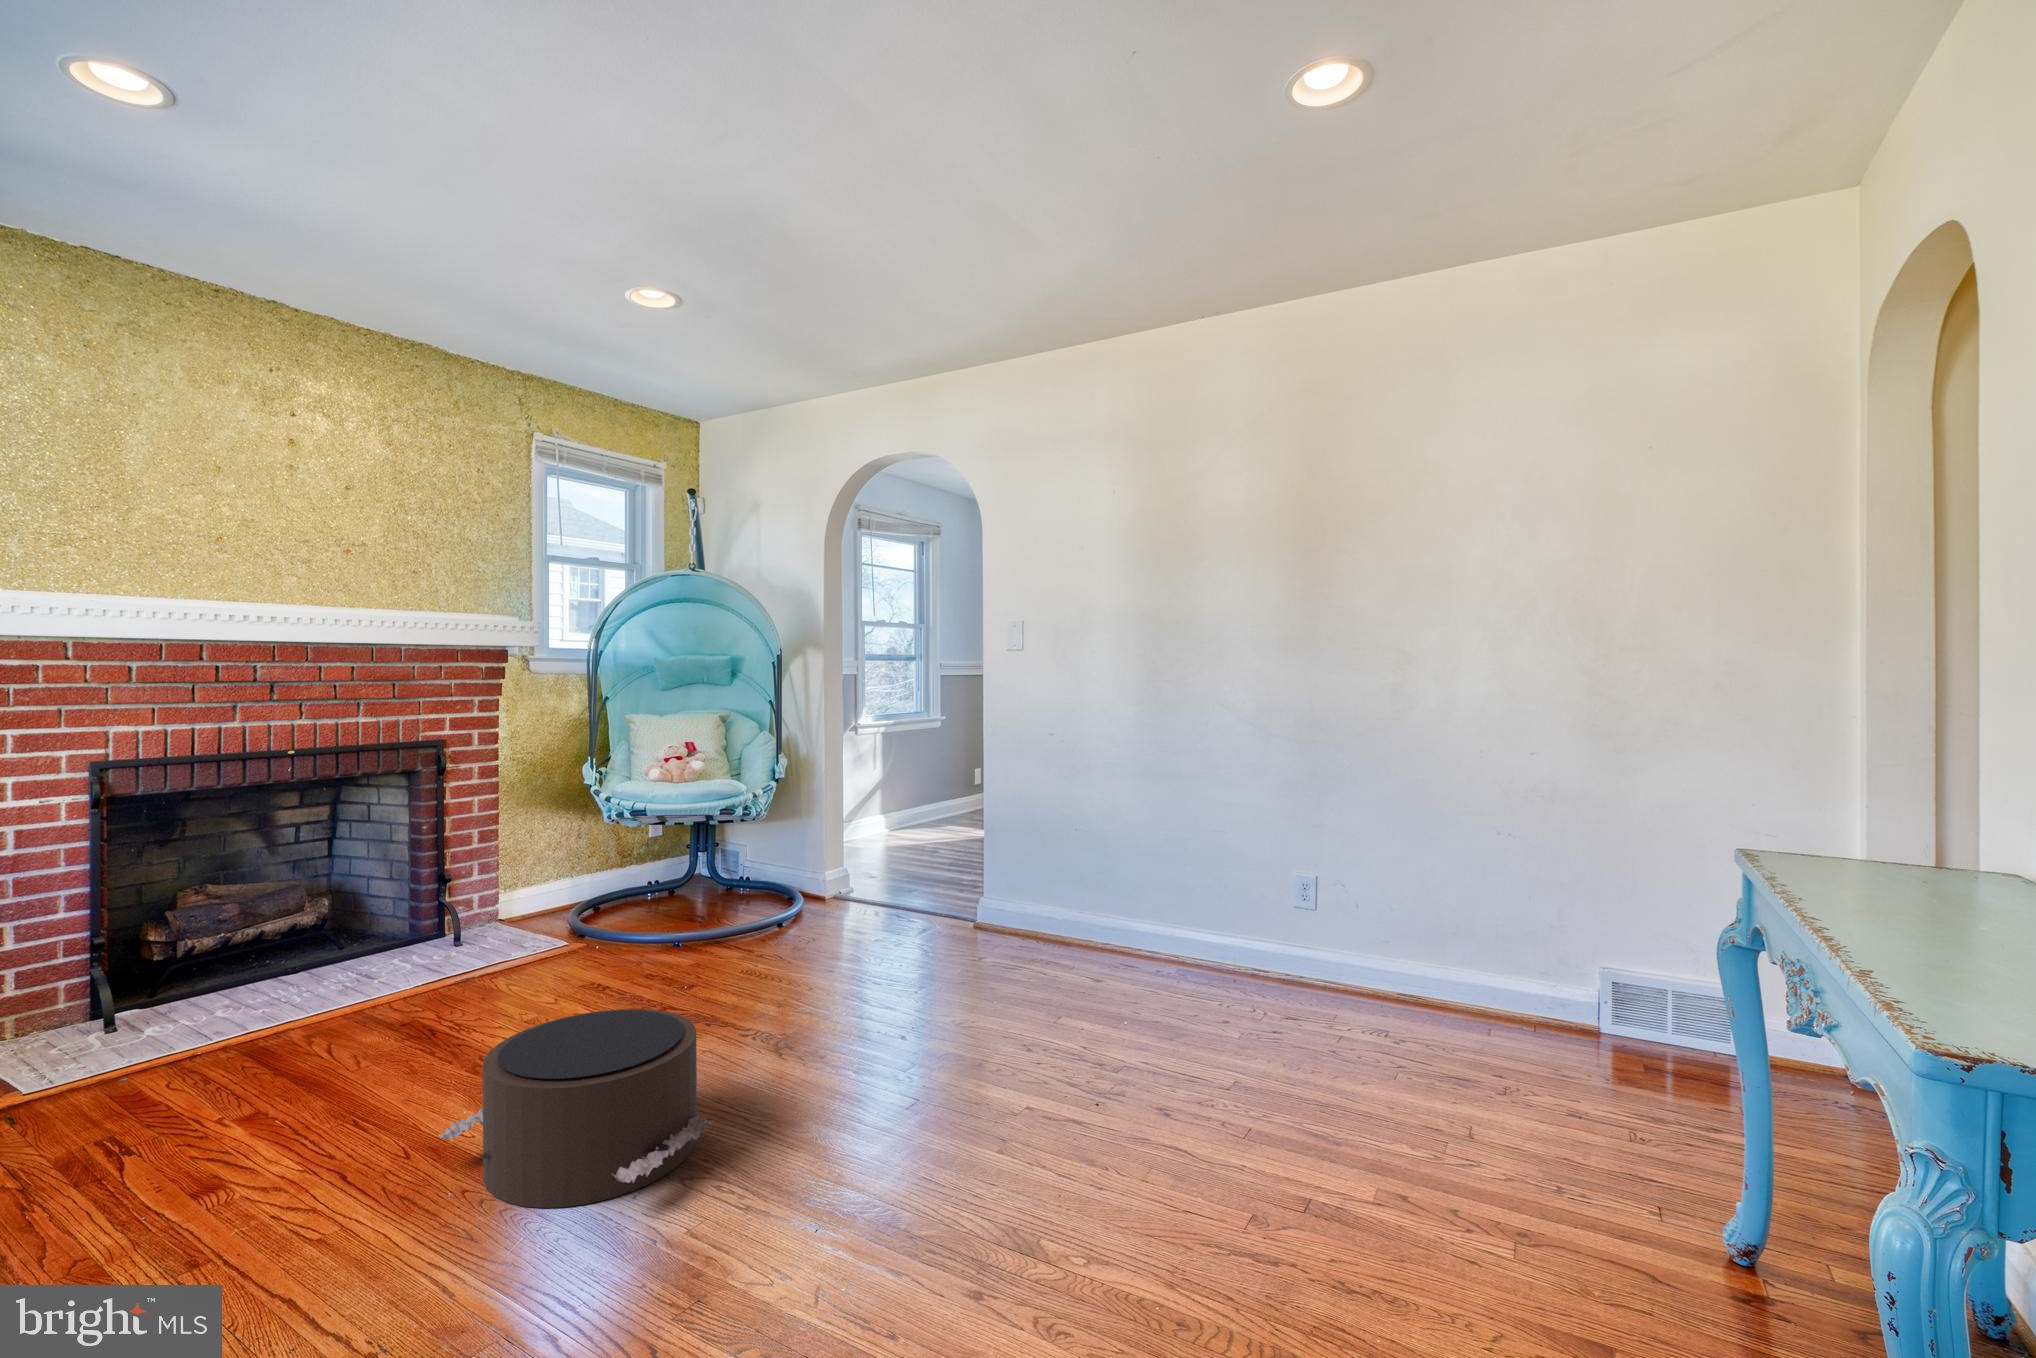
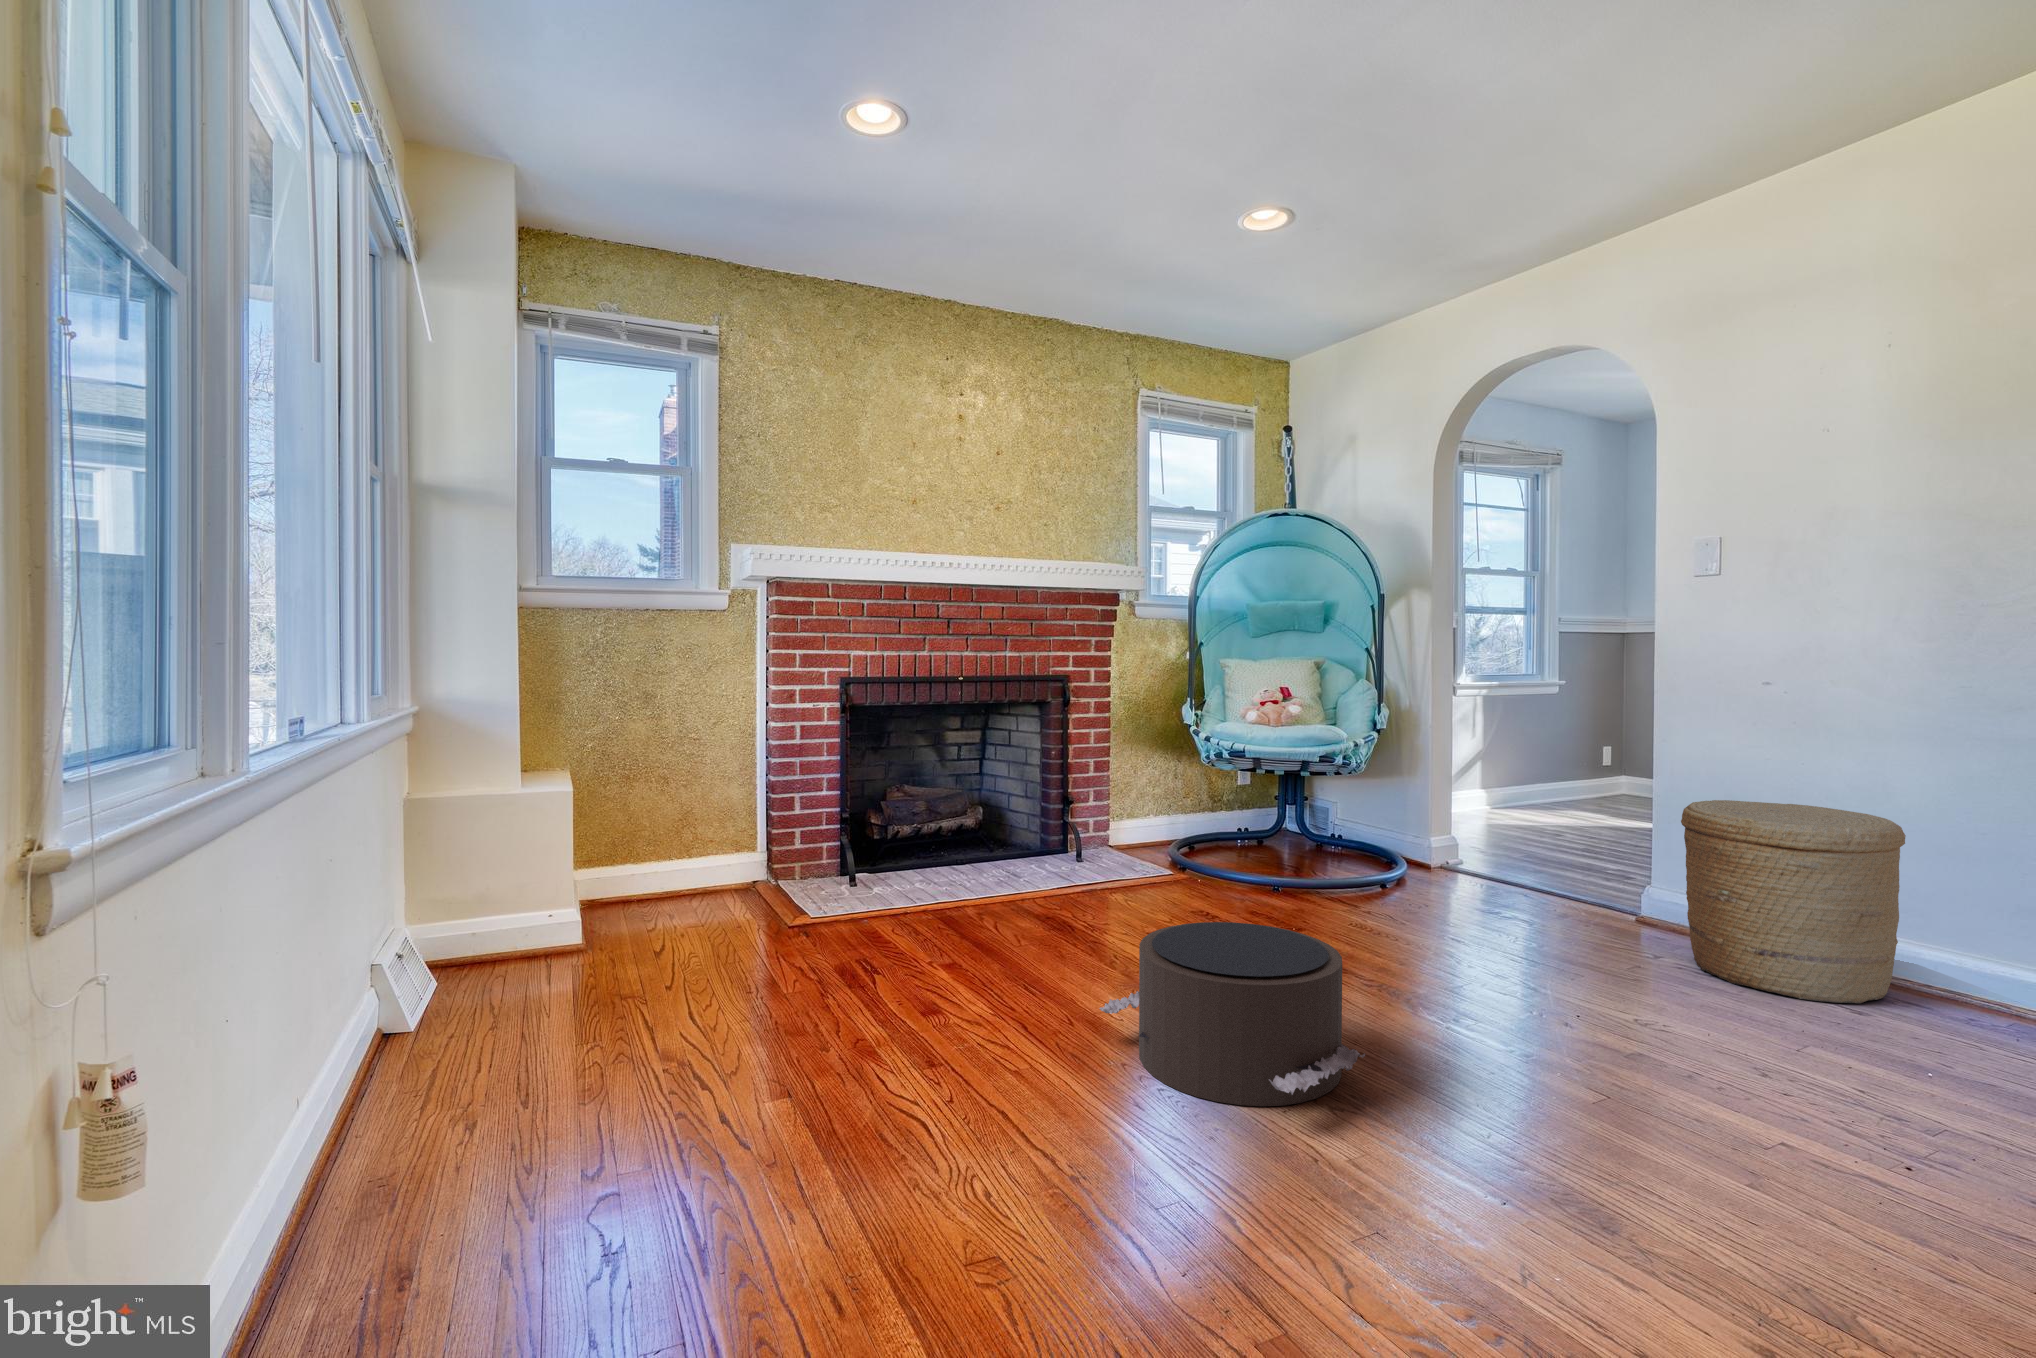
woven basket: none [996,828,1127,981] -> present [1681,800,1906,1003]

